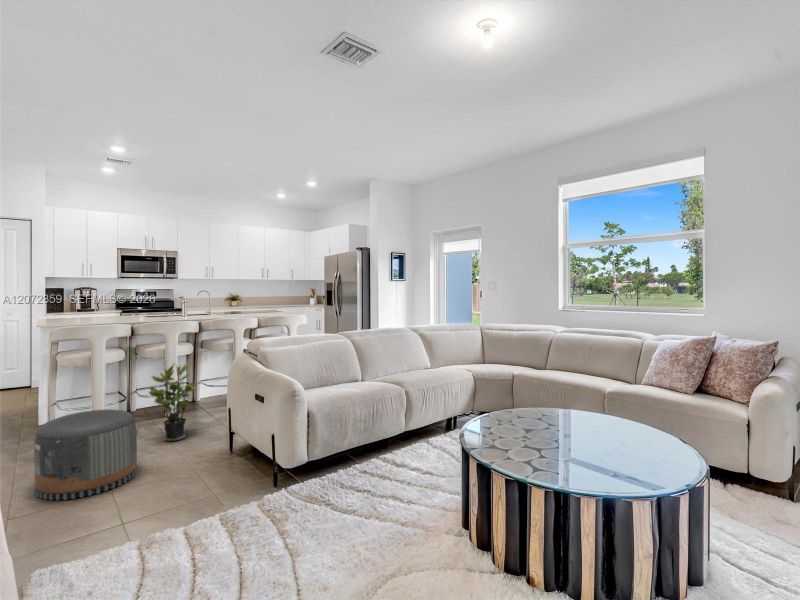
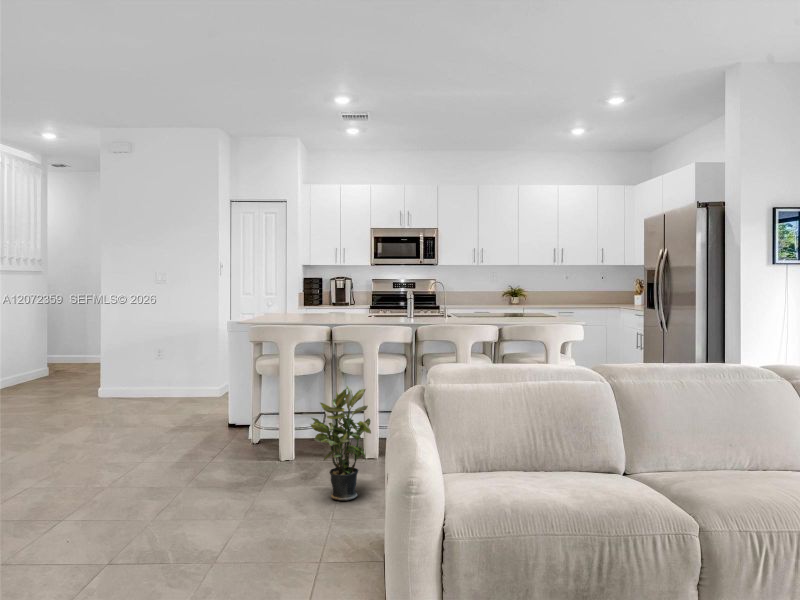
pouf: present [34,409,137,500] -> none [151,442,266,561]

